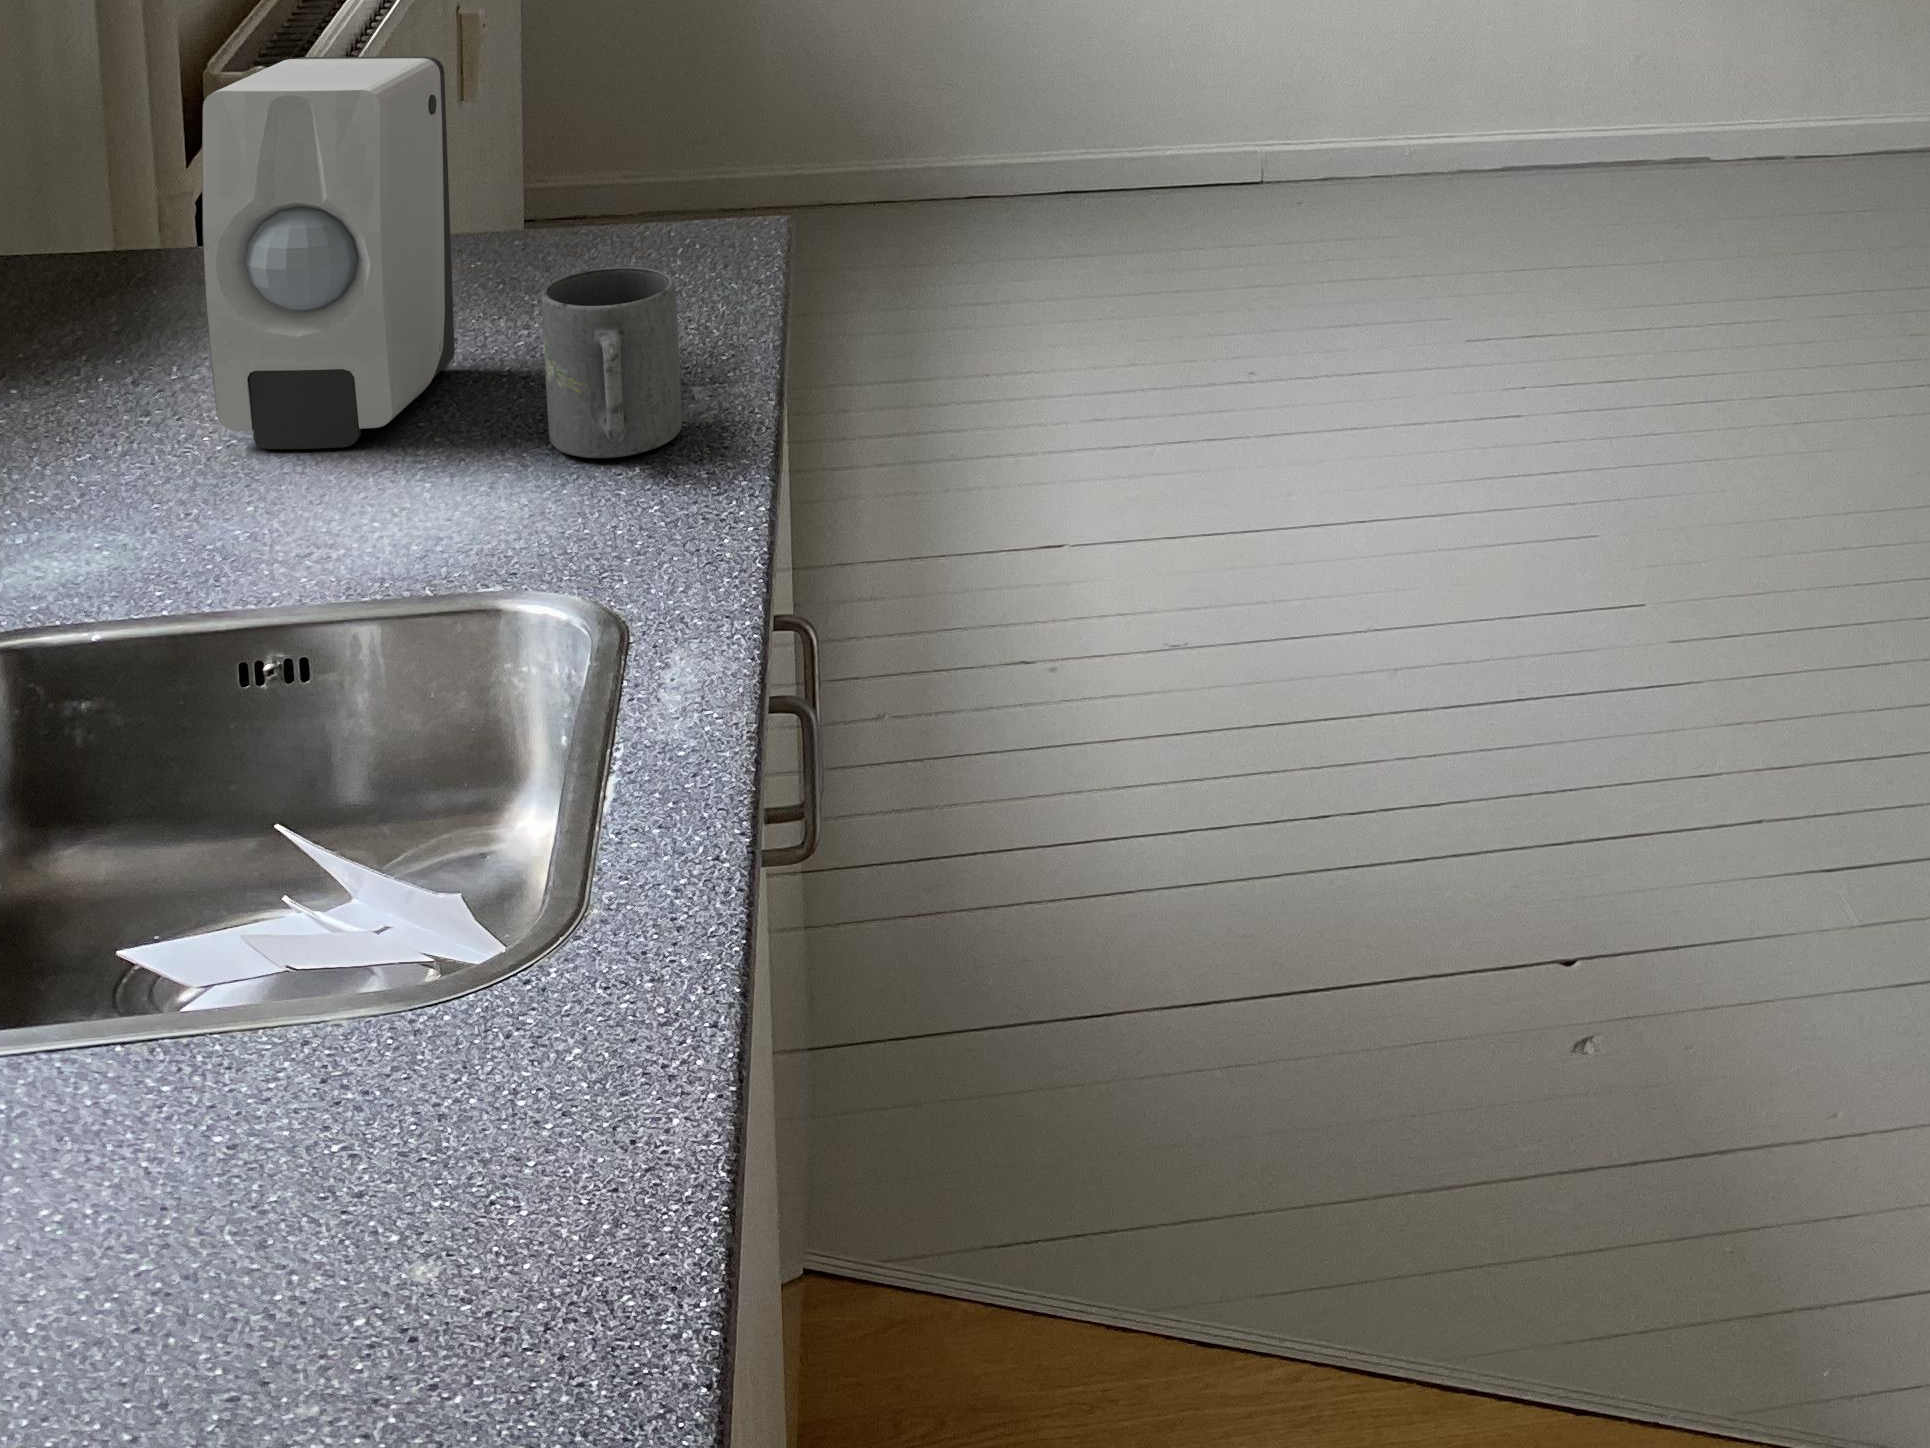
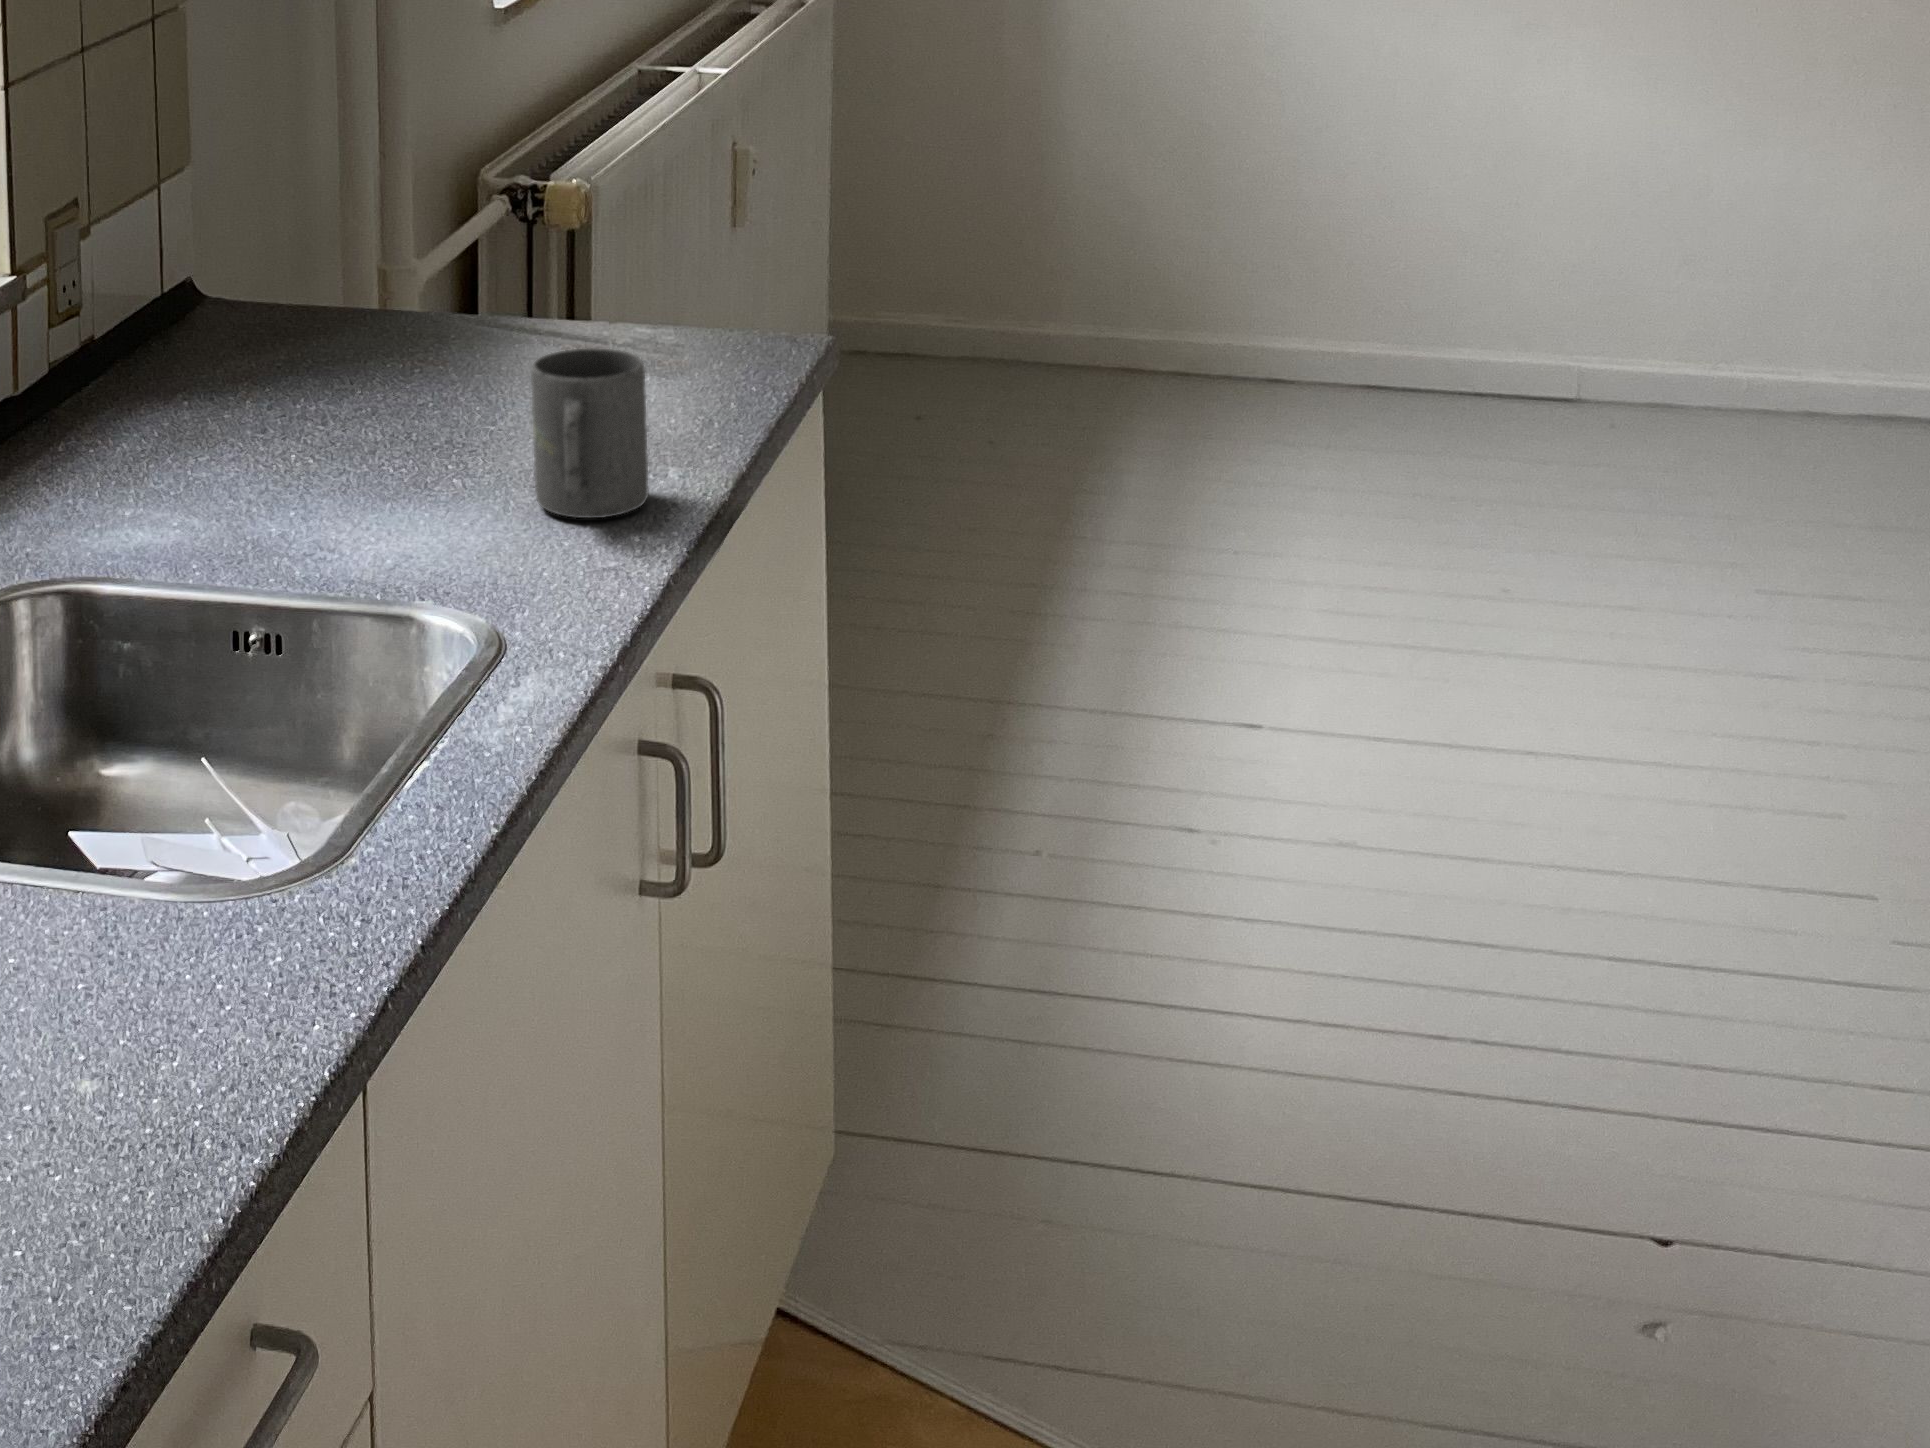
soap dispenser: present [202,56,455,449] -> none [290,146,505,480]

